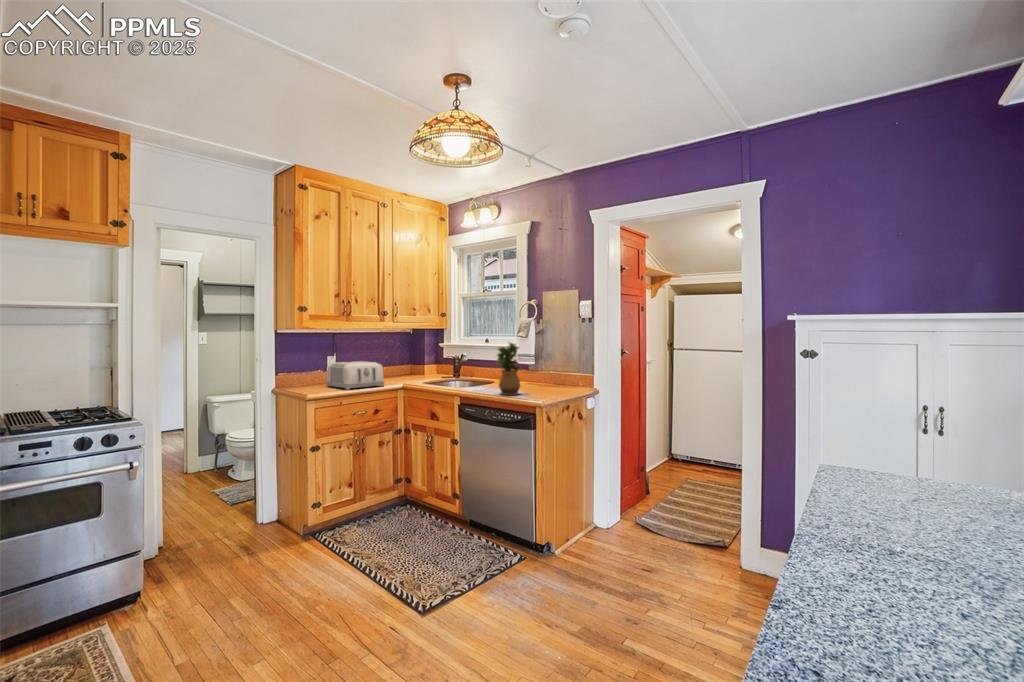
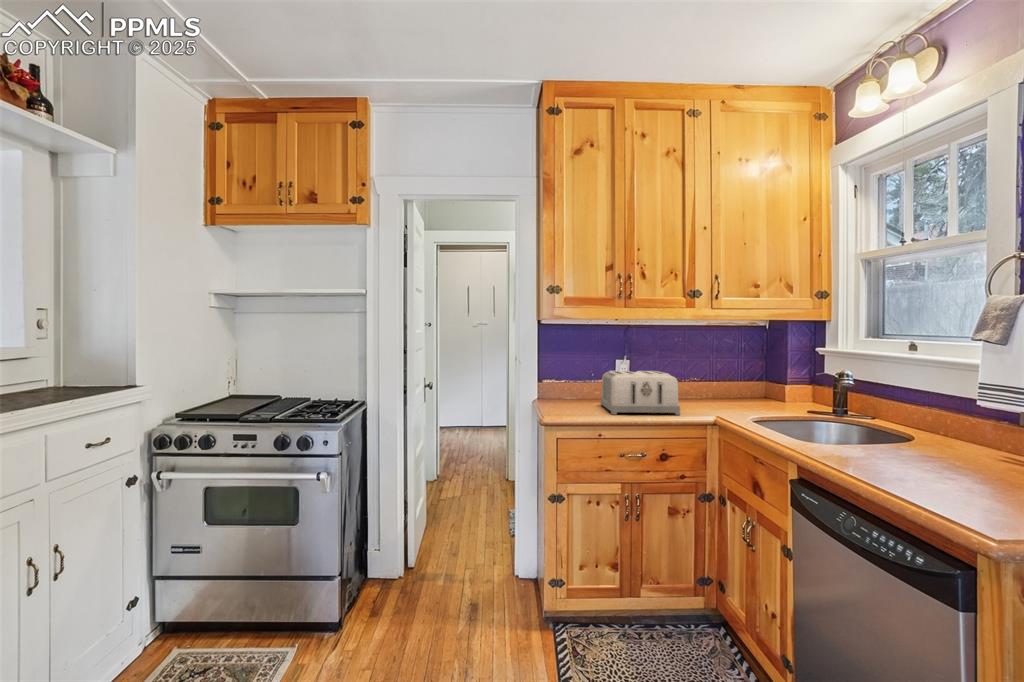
potted plant: present [497,342,520,395] -> none [885,338,974,482]

